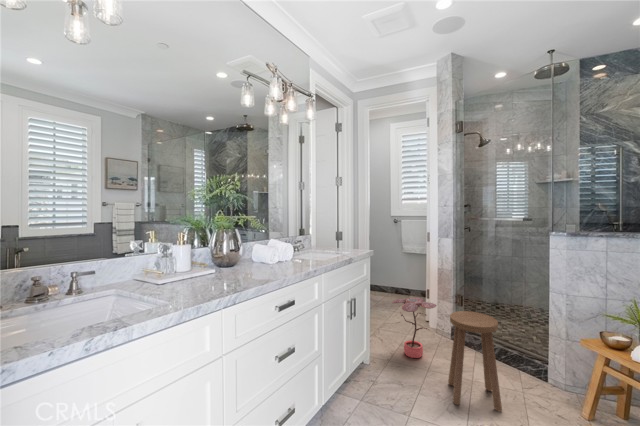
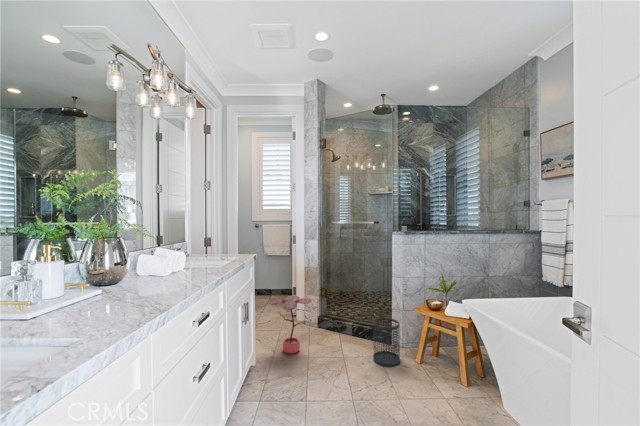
stool: present [448,311,502,411] -> none [327,300,371,384]
wastebasket: none [514,343,554,408] -> present [373,318,400,366]

